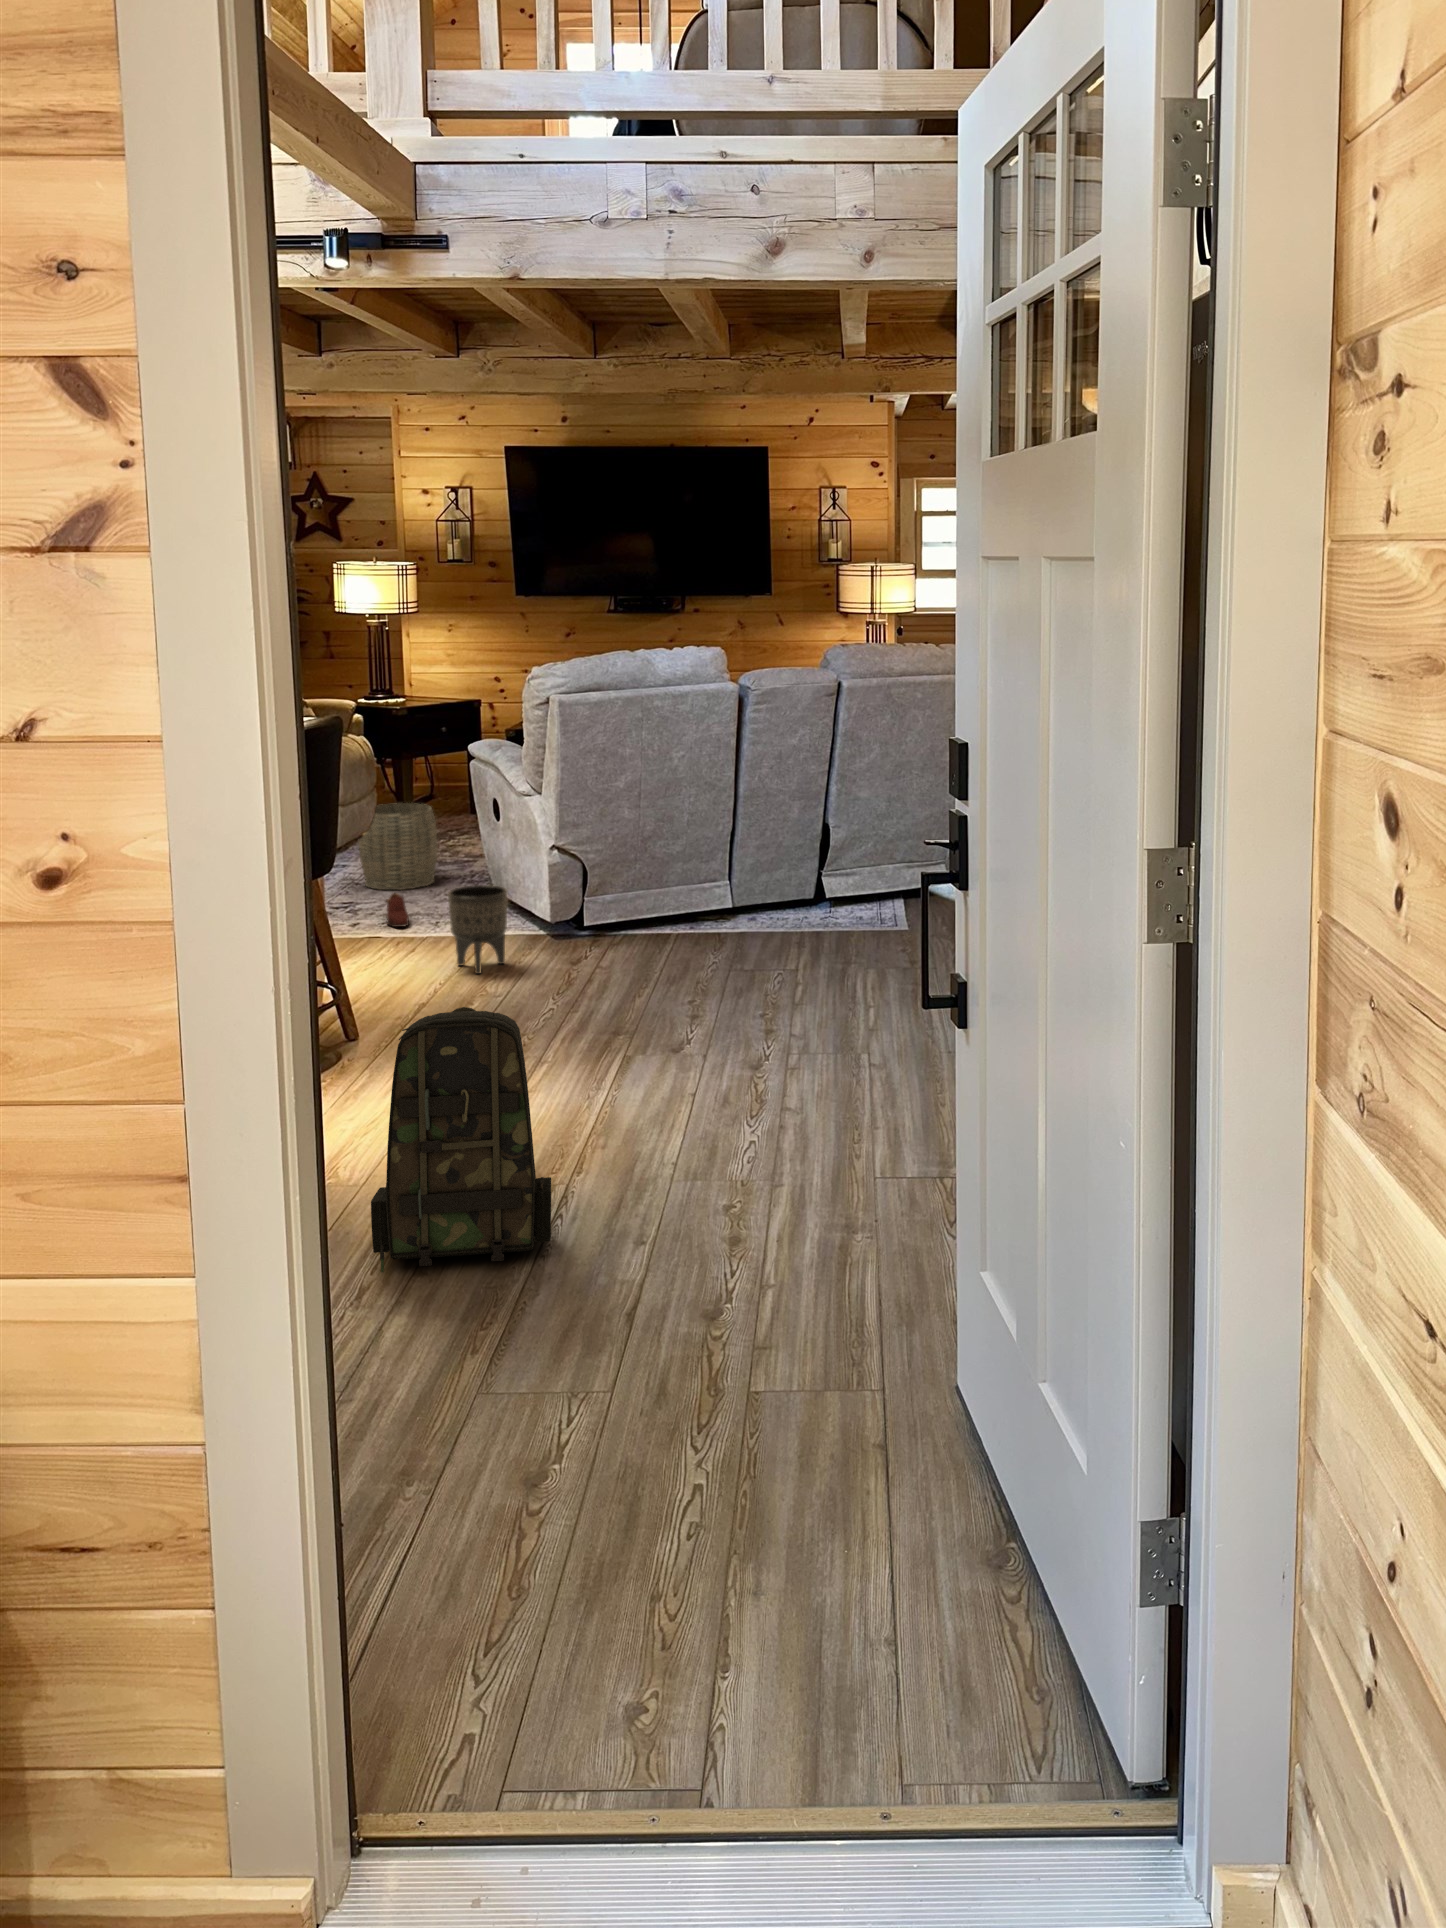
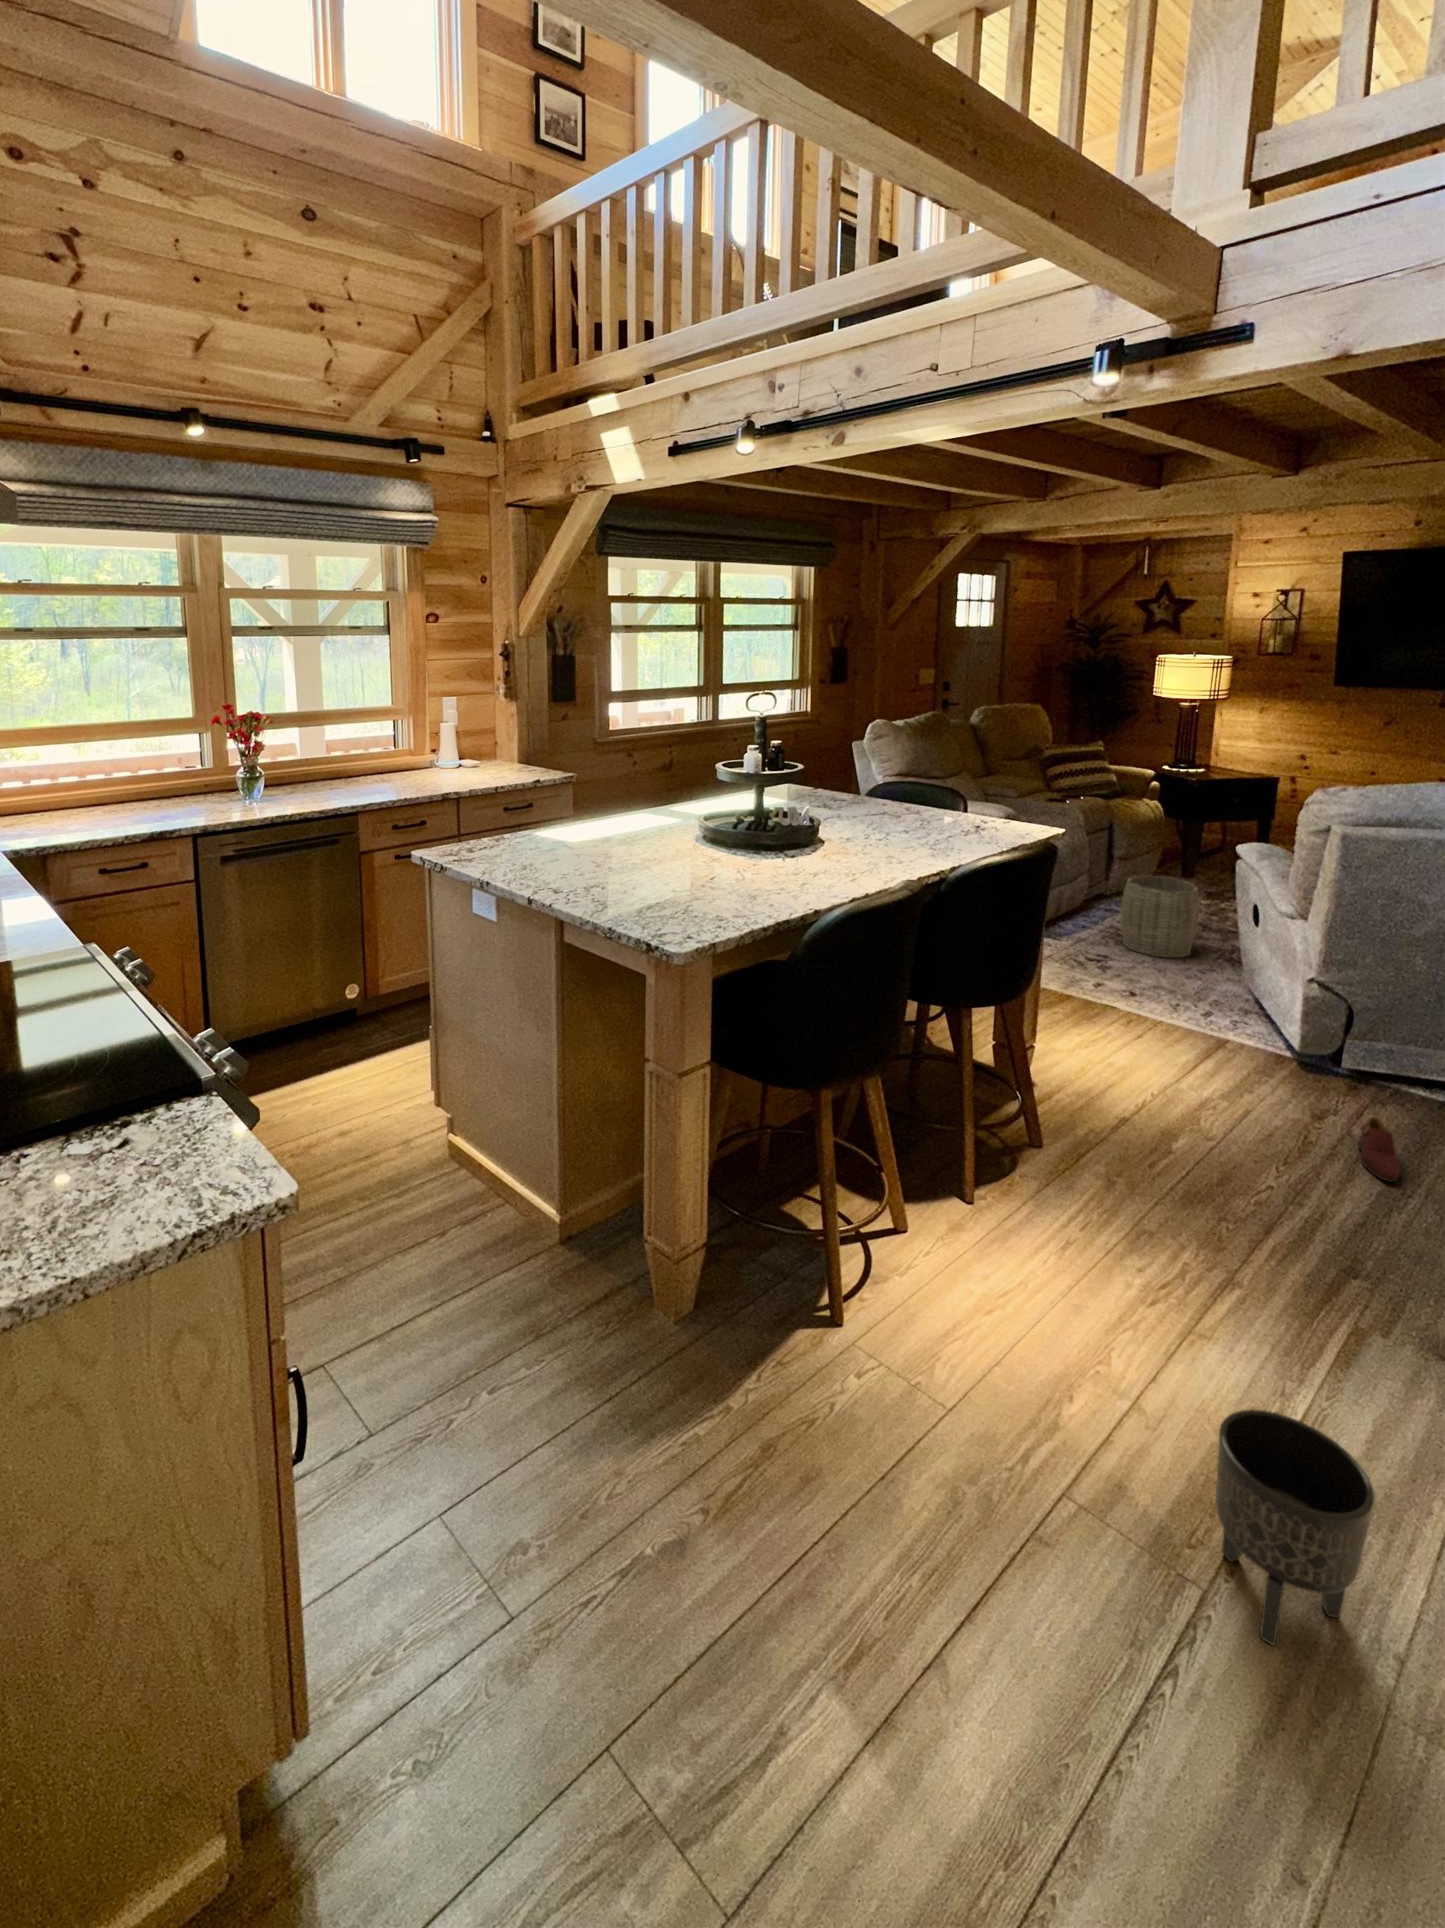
planter: present [448,885,507,974] -> present [1216,1409,1375,1646]
shoe: present [386,893,409,927] -> present [1358,1117,1400,1182]
backpack: present [371,1007,551,1272] -> none [893,1317,1162,1758]

